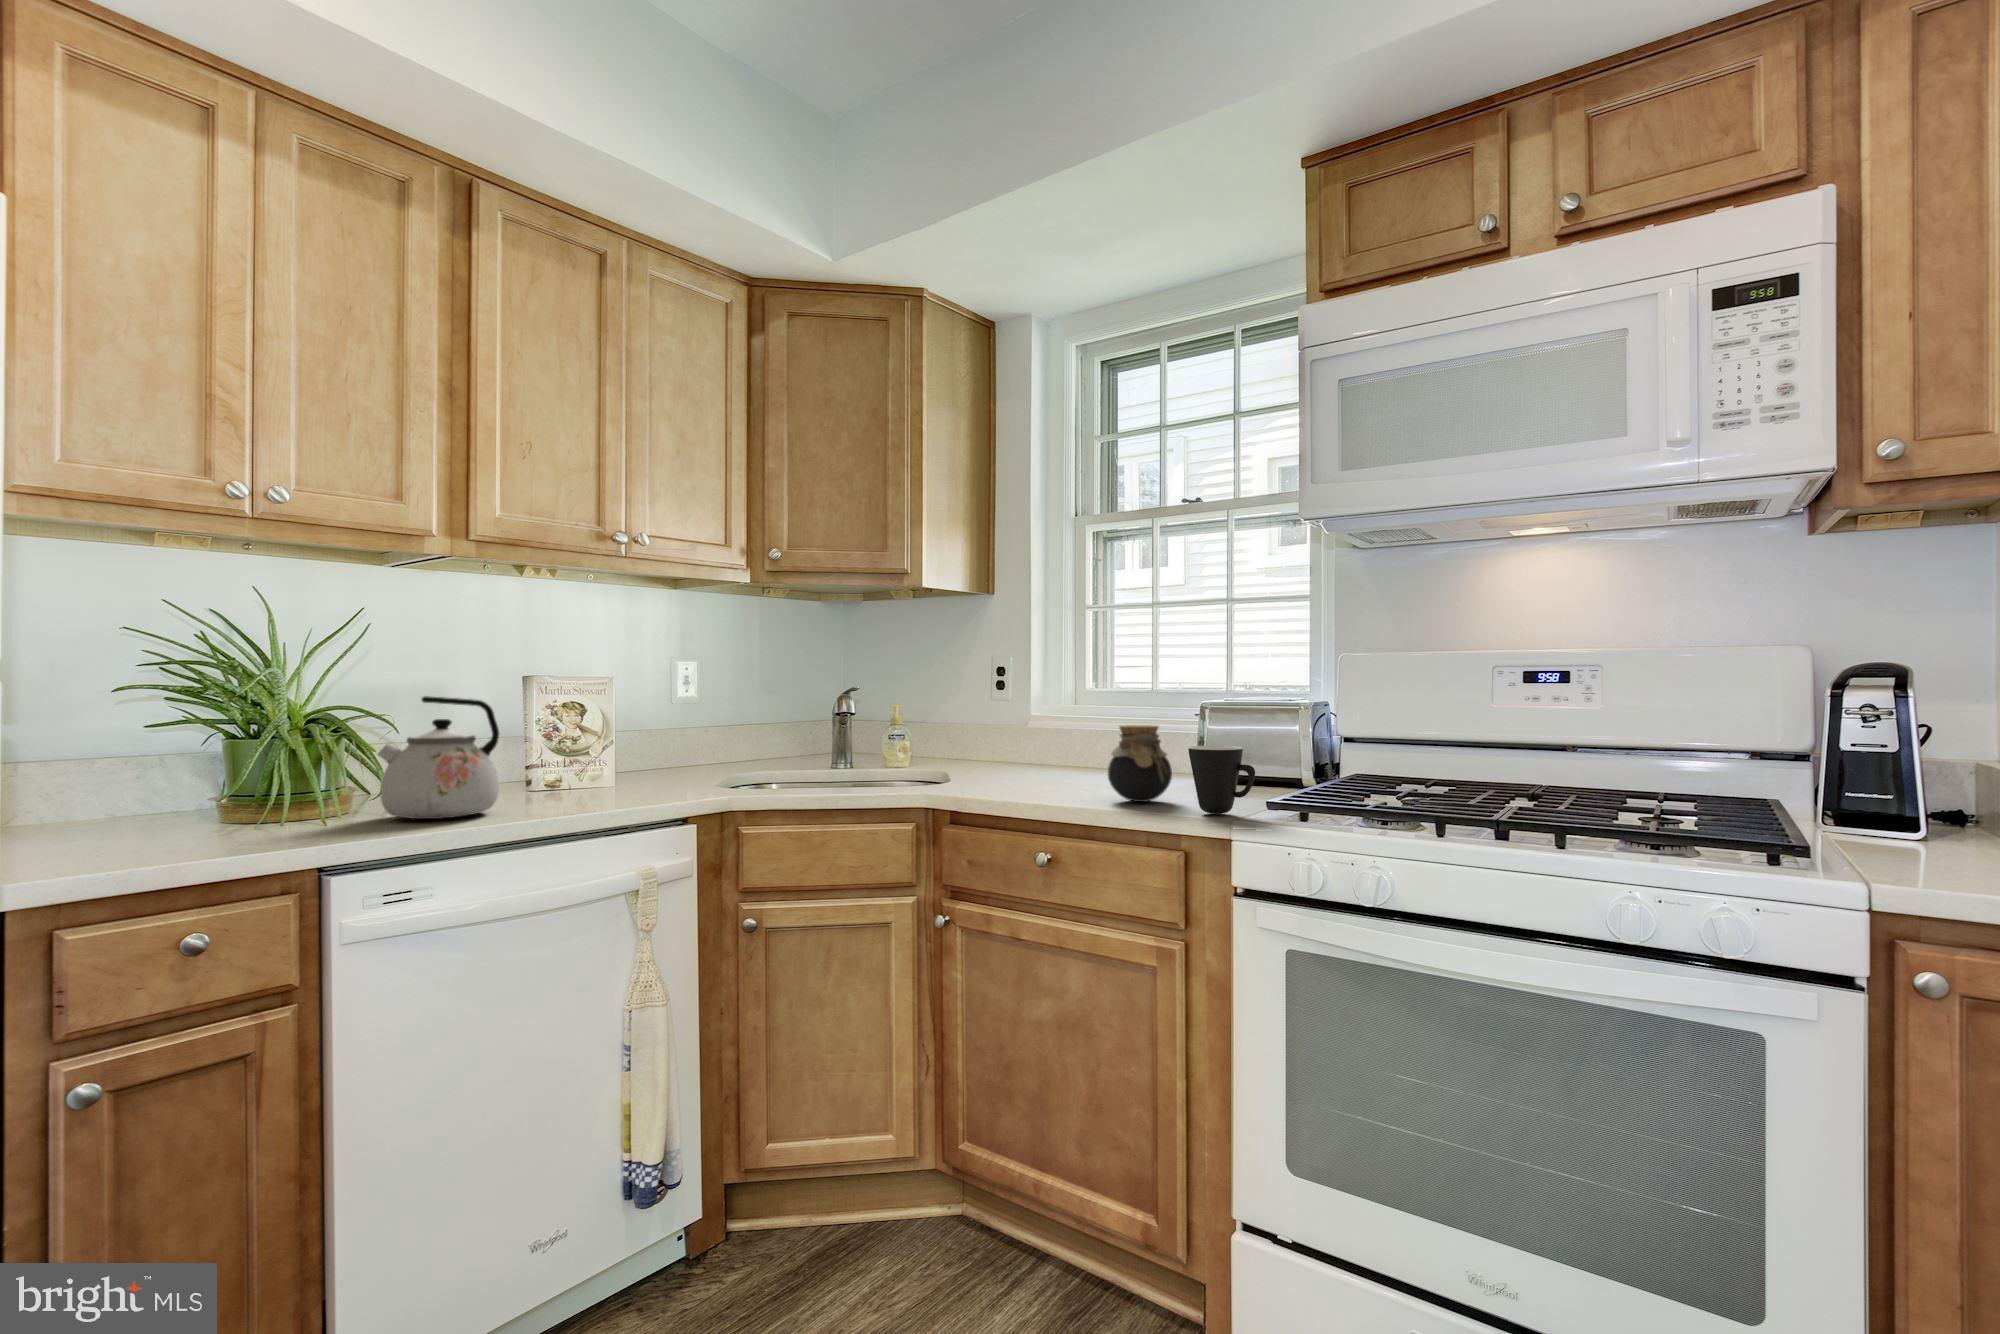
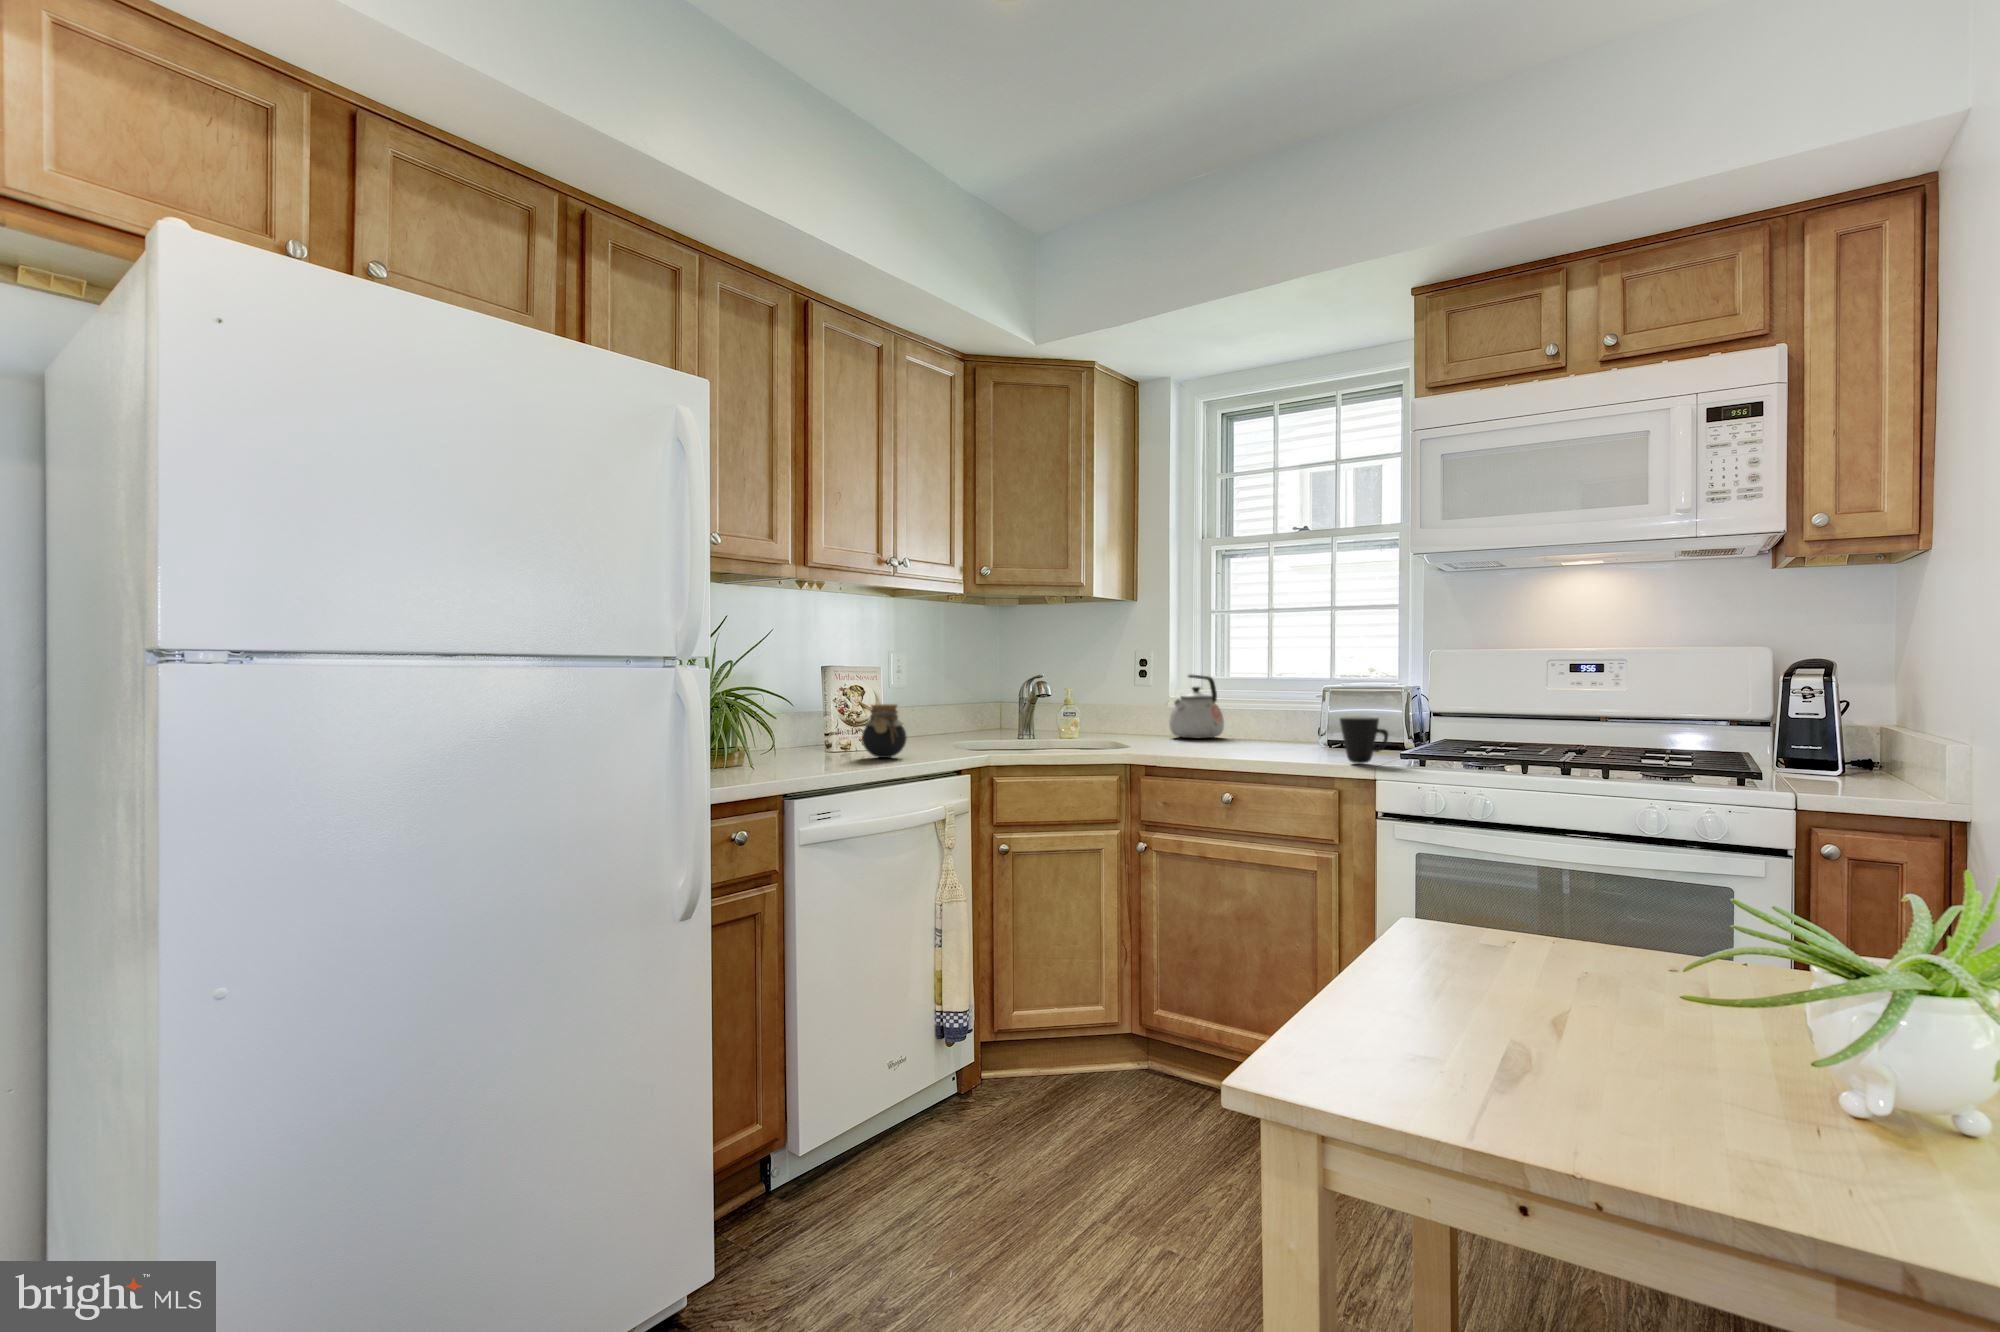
kettle: present [378,696,499,819] -> present [1169,675,1224,739]
jar: present [1108,725,1172,802] -> present [862,704,907,758]

